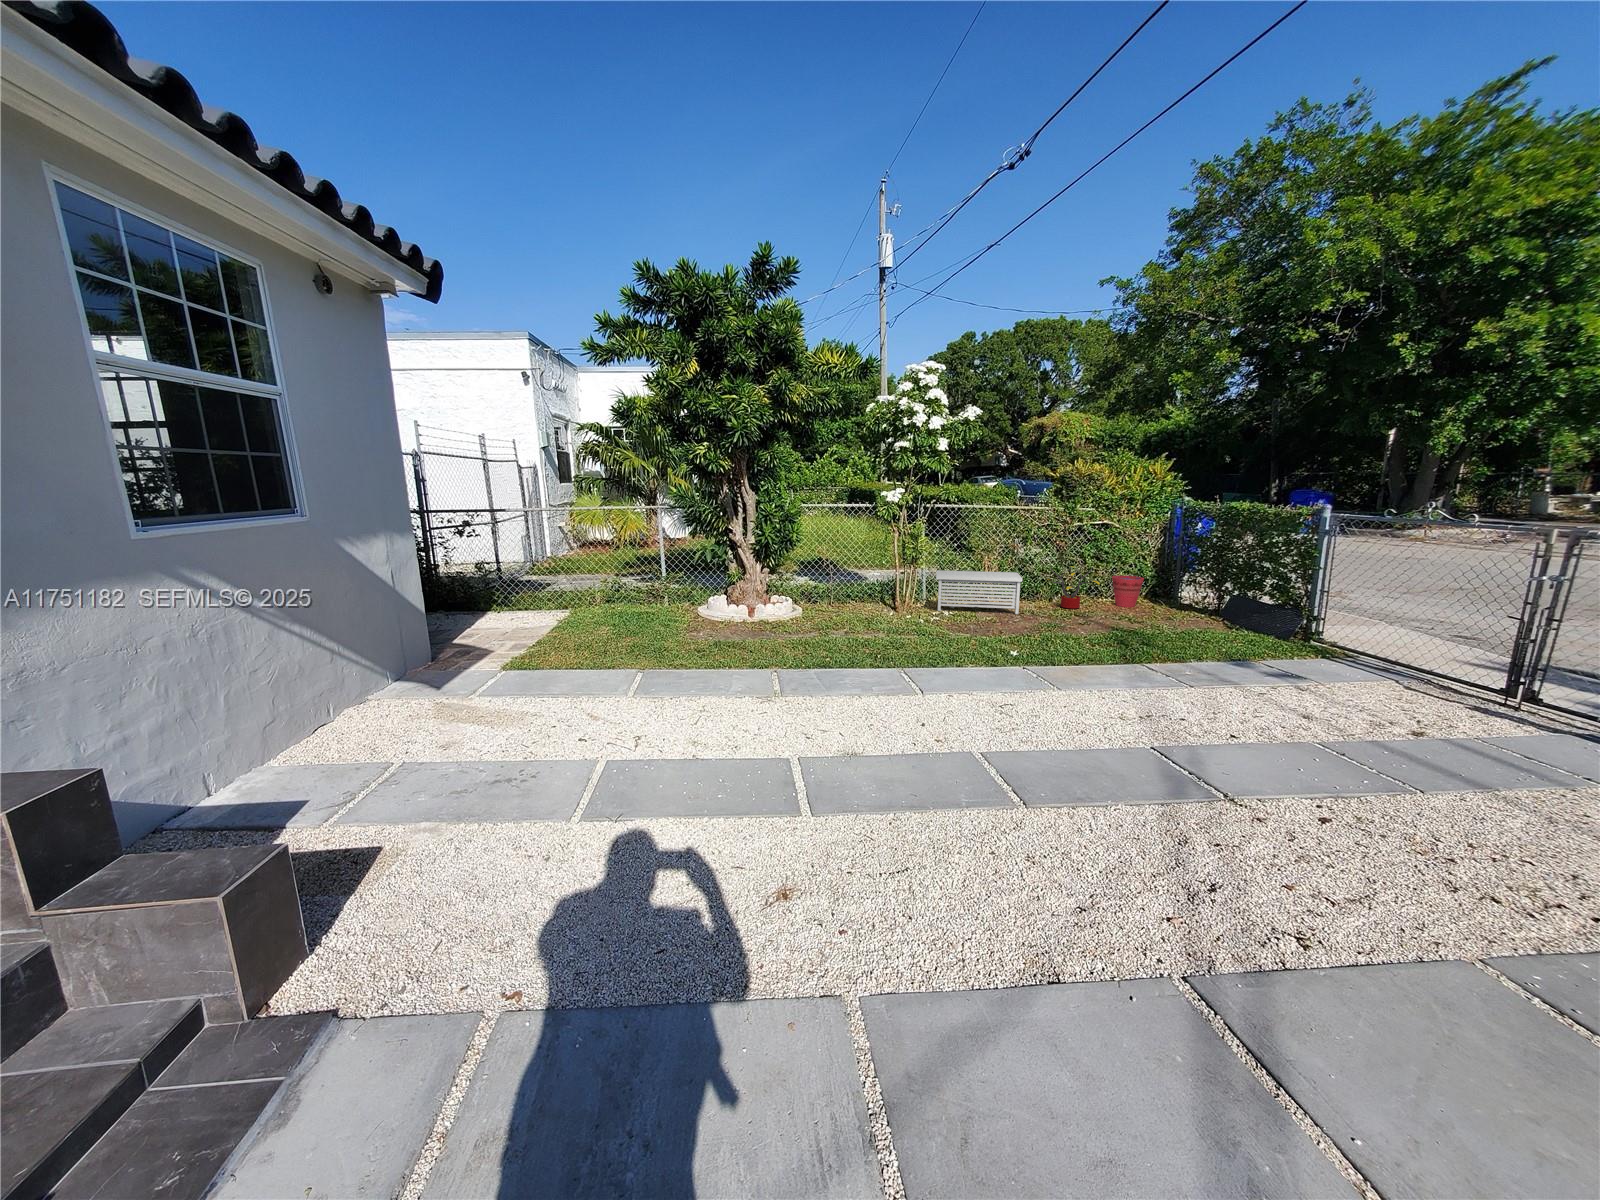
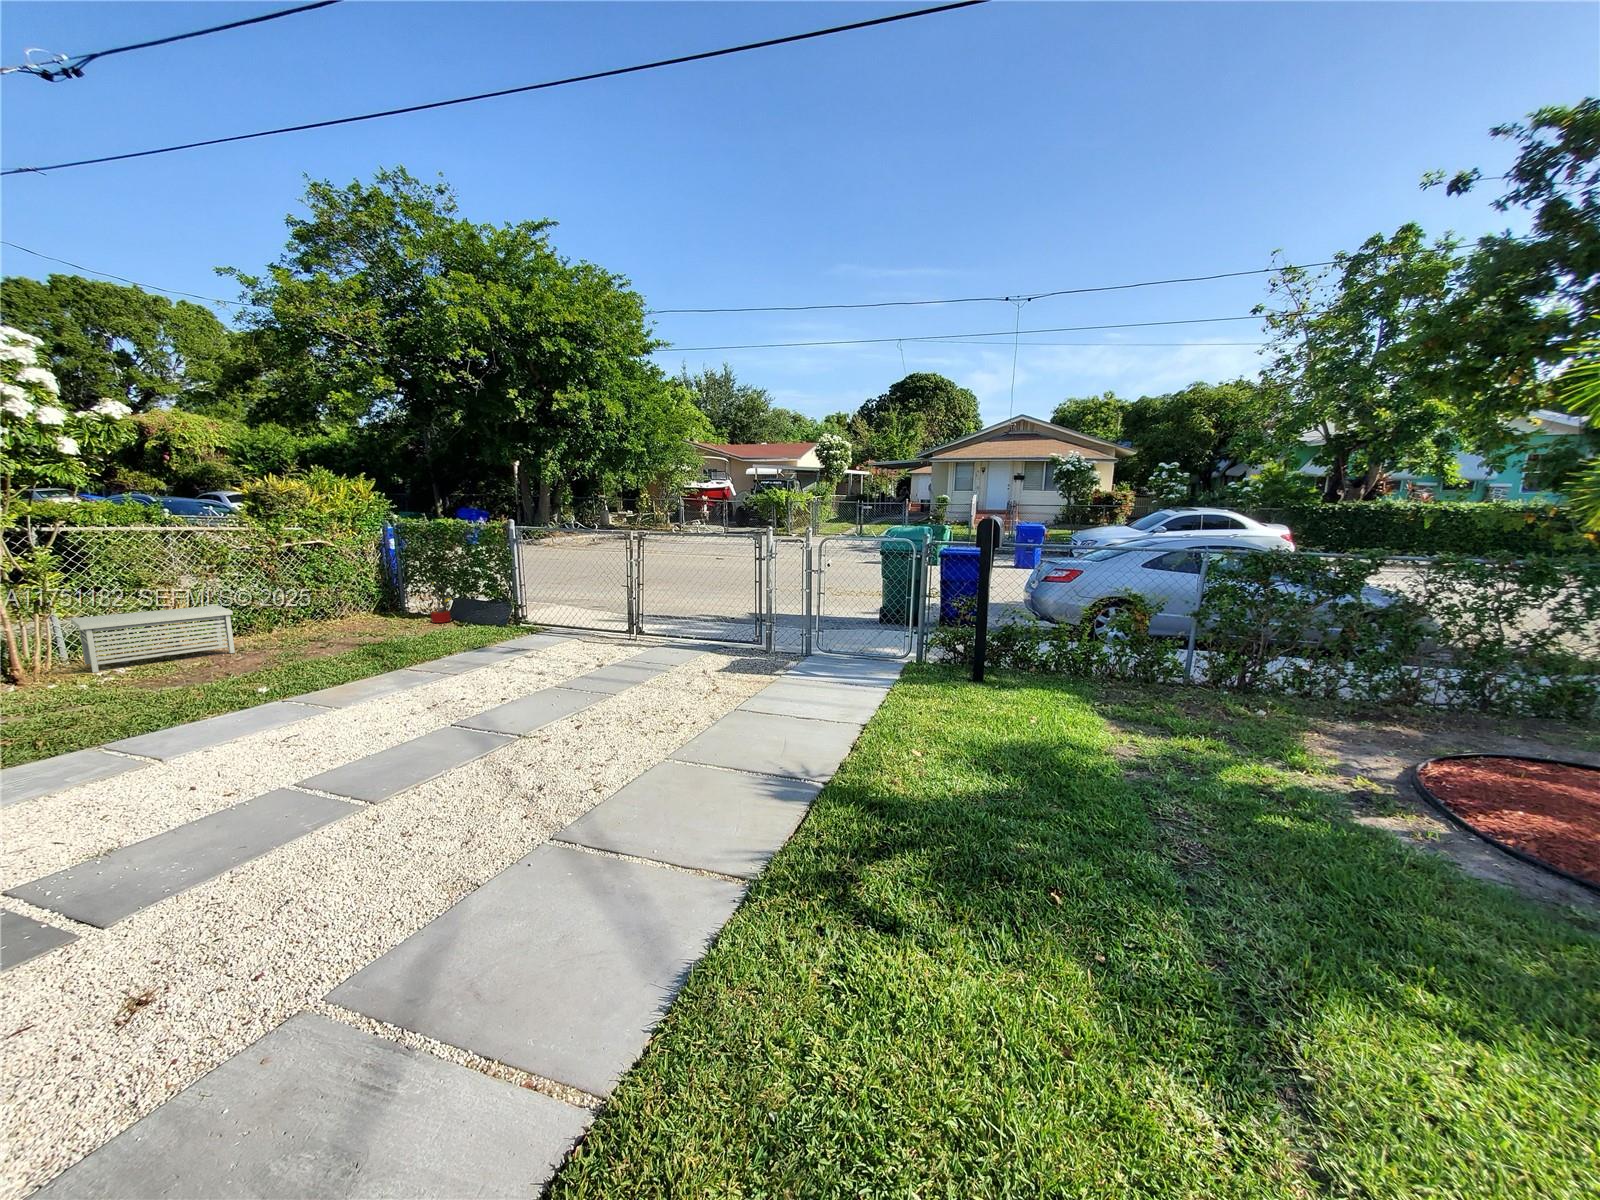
decorative plant: present [1051,566,1100,609] -> present [431,590,451,623]
bucket: present [1112,576,1144,607] -> none [339,593,374,624]

